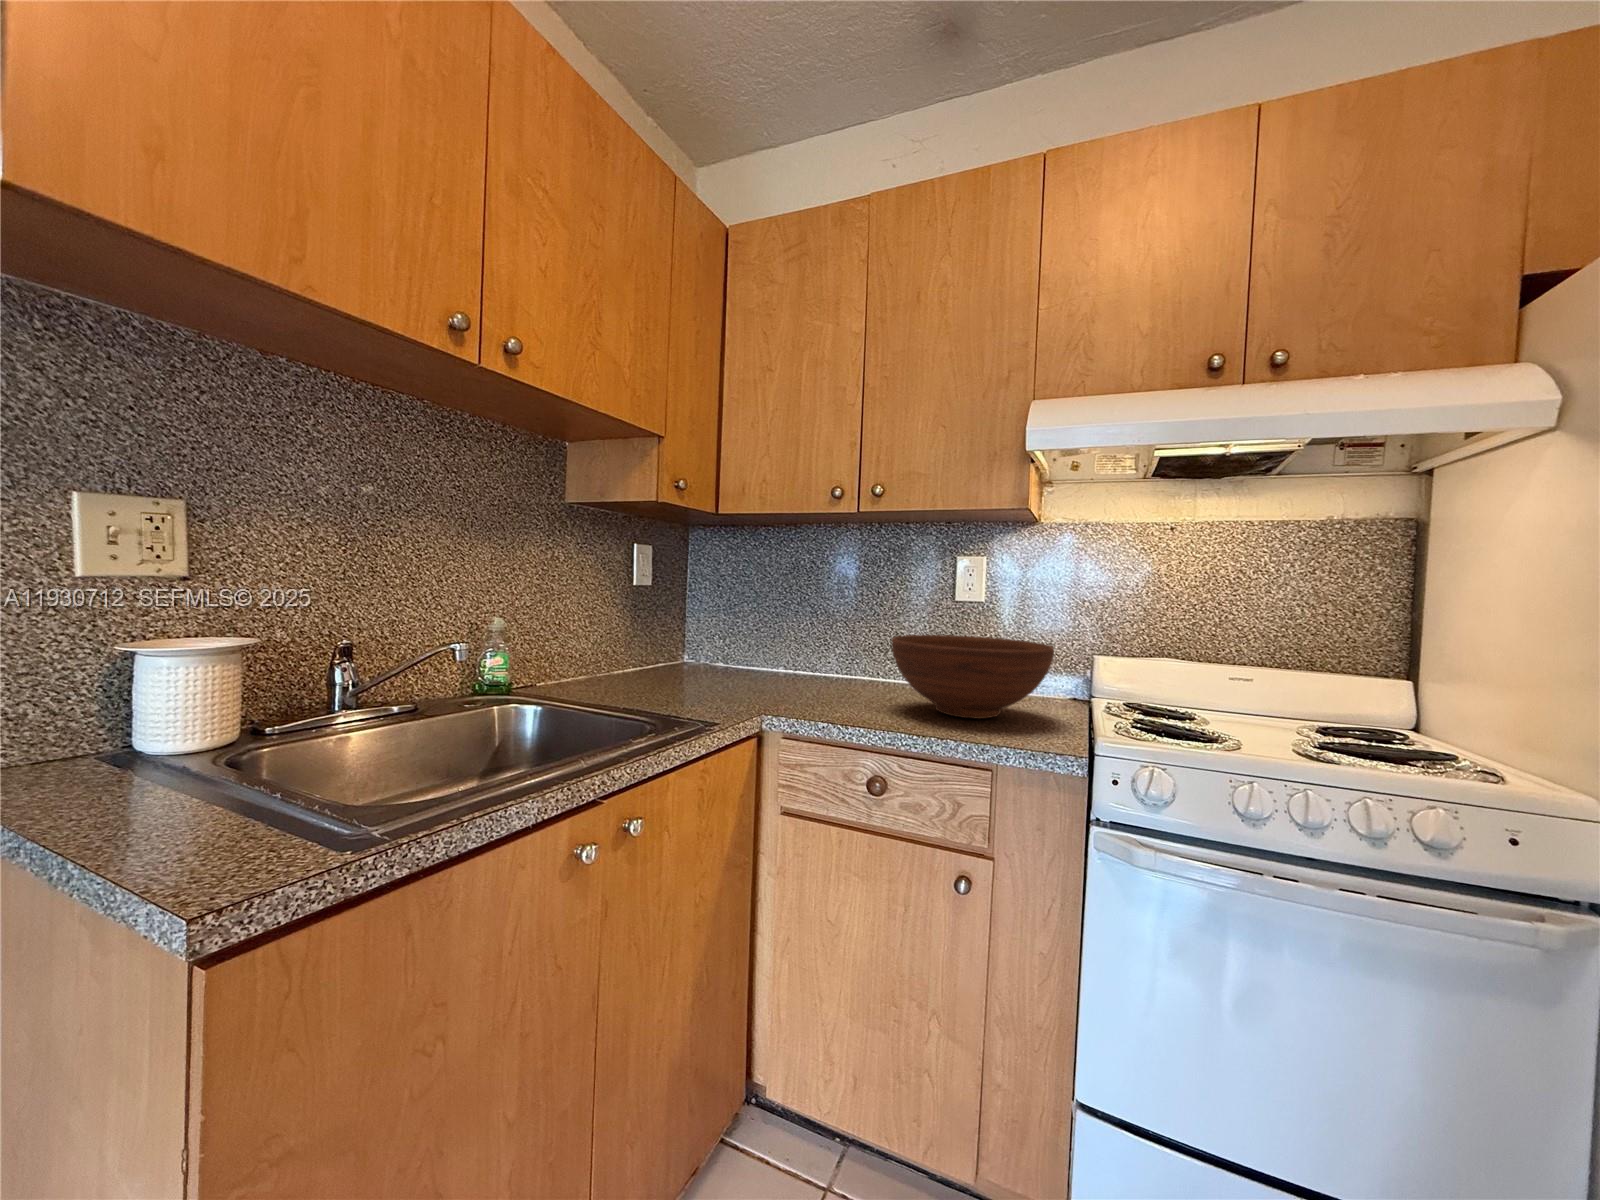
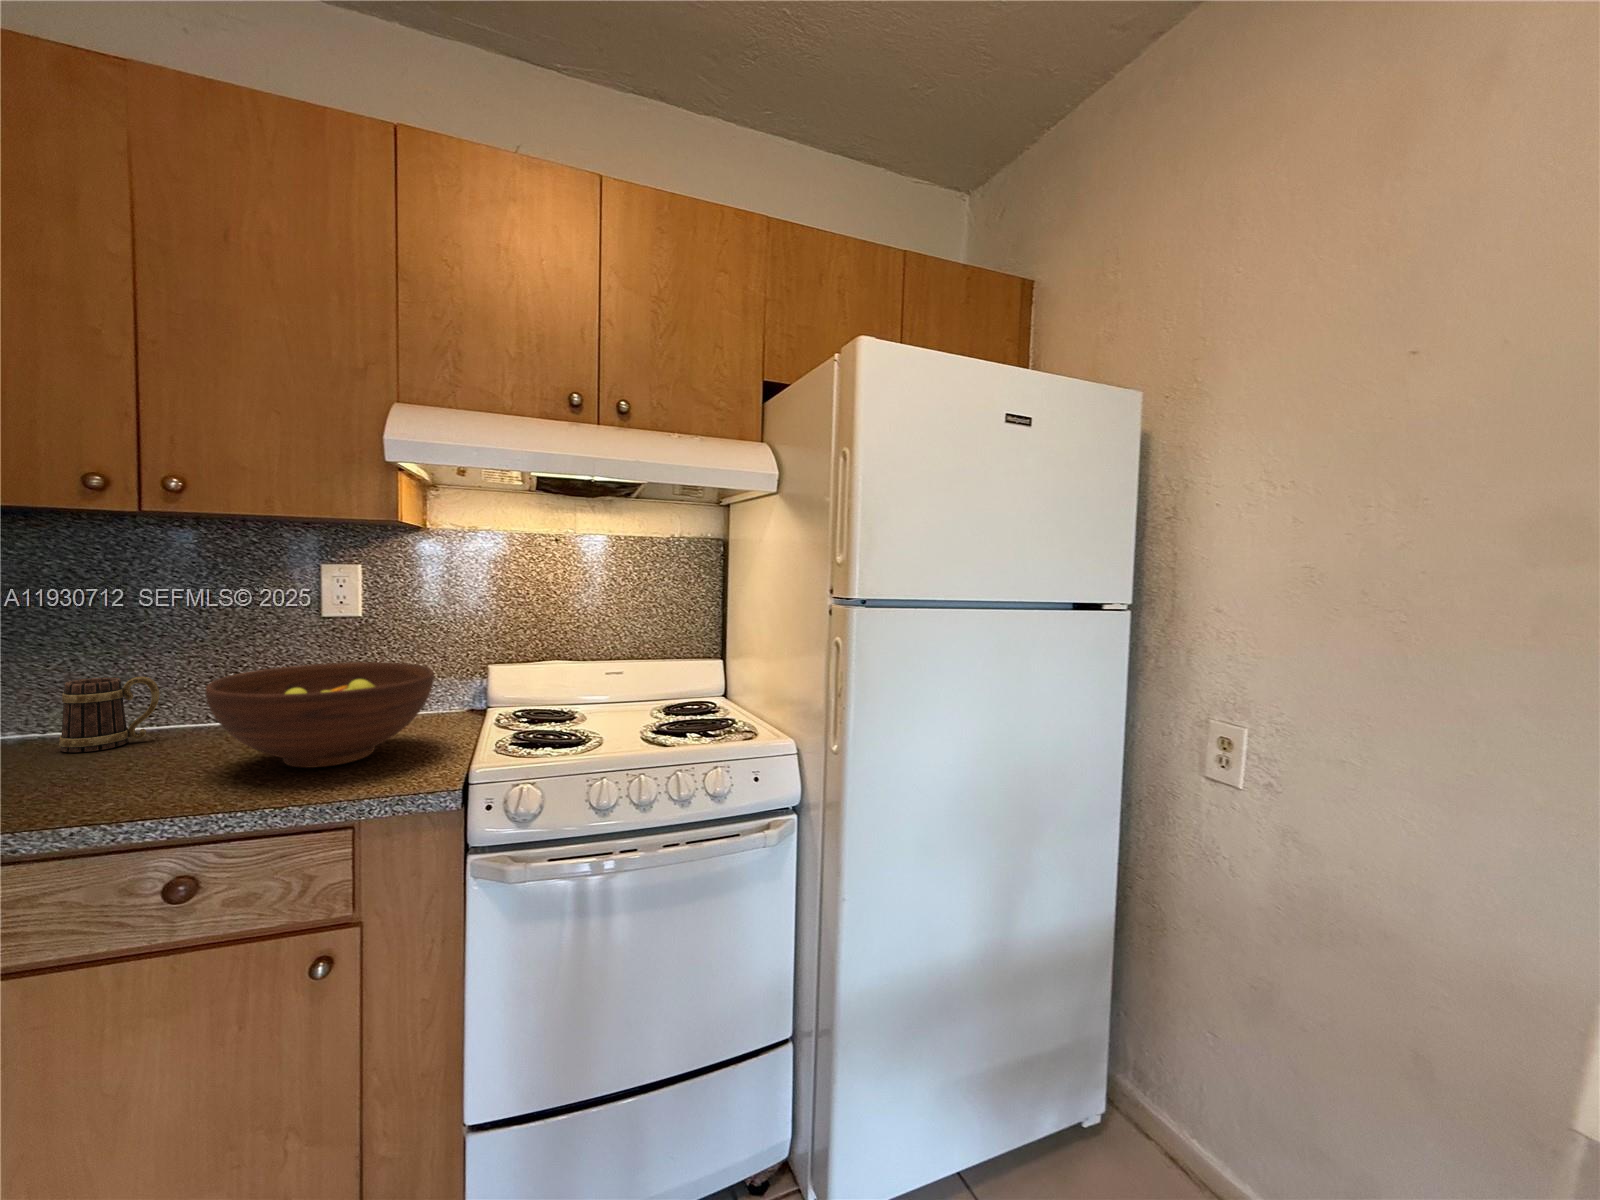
mug: none [806,635,856,684] -> present [59,677,160,752]

